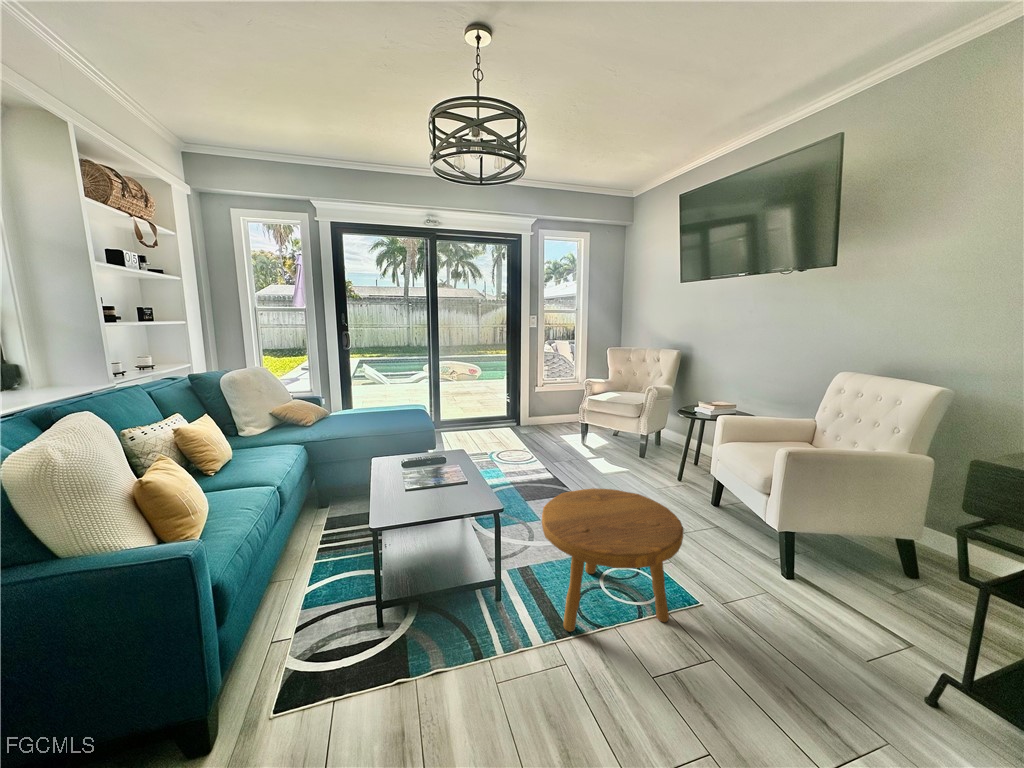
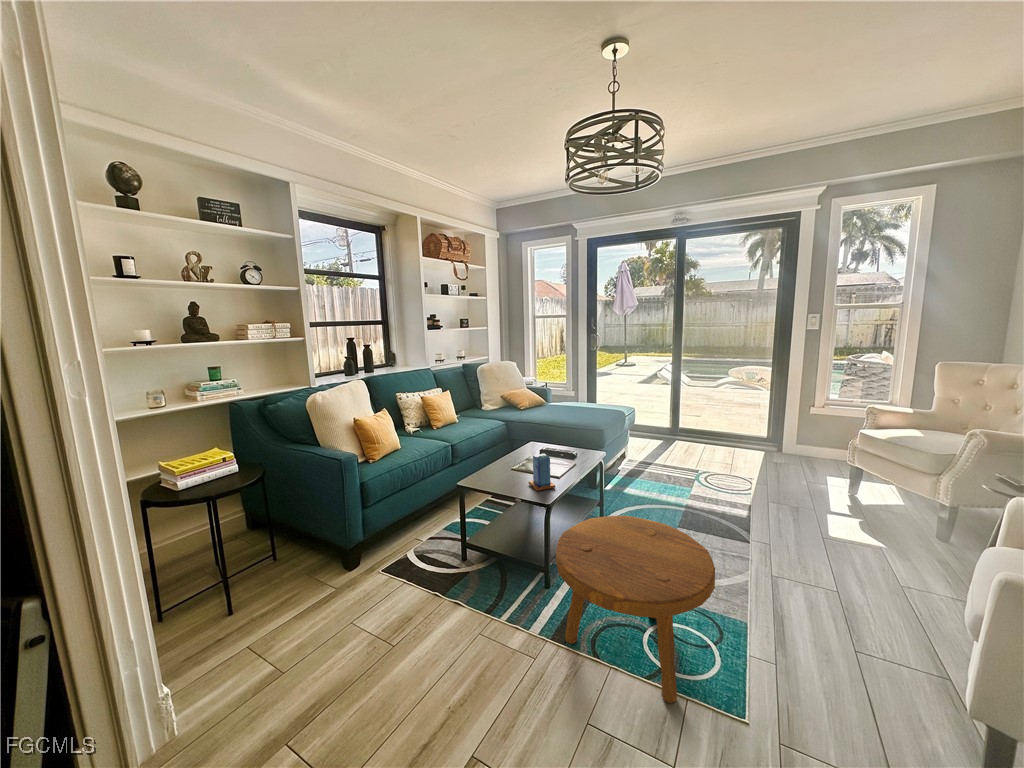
candle: none [444,457,475,502] -> present [528,450,555,491]

